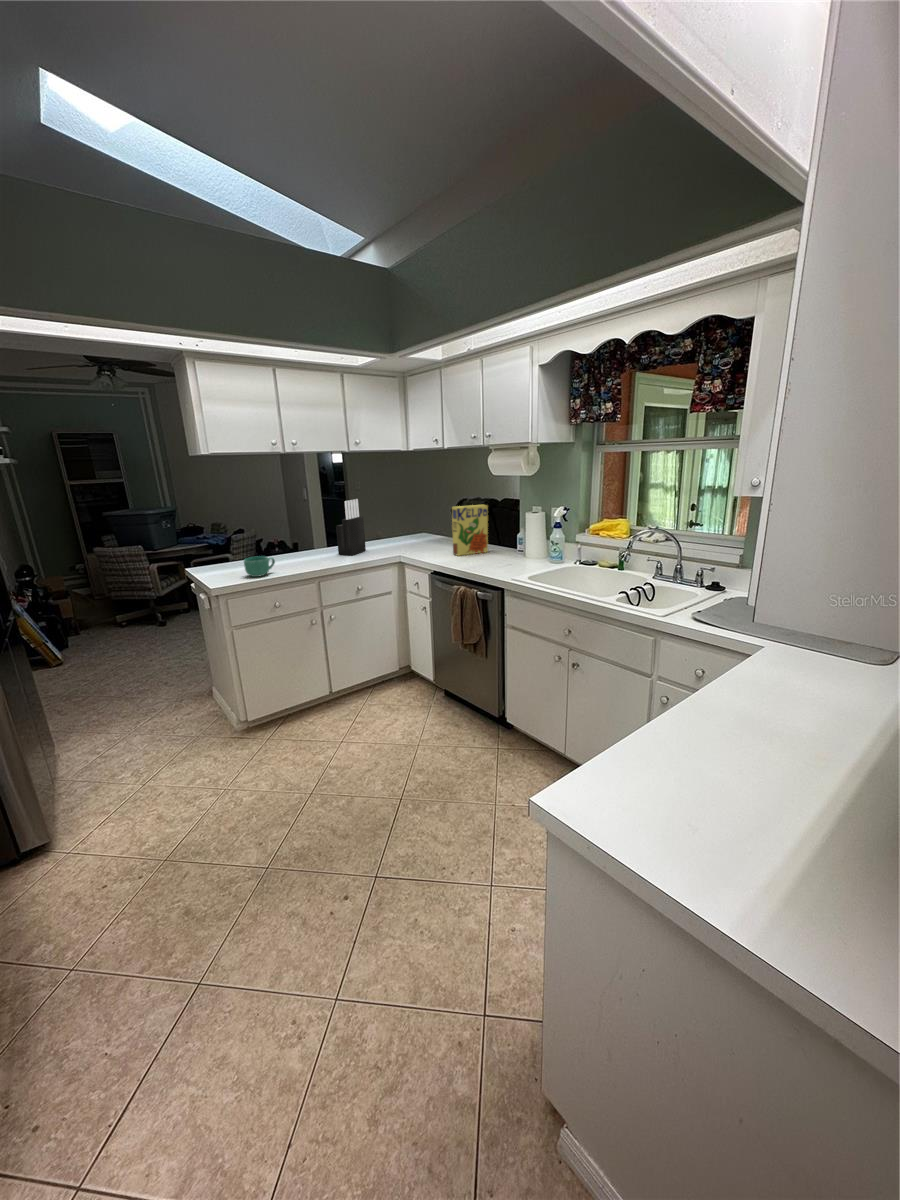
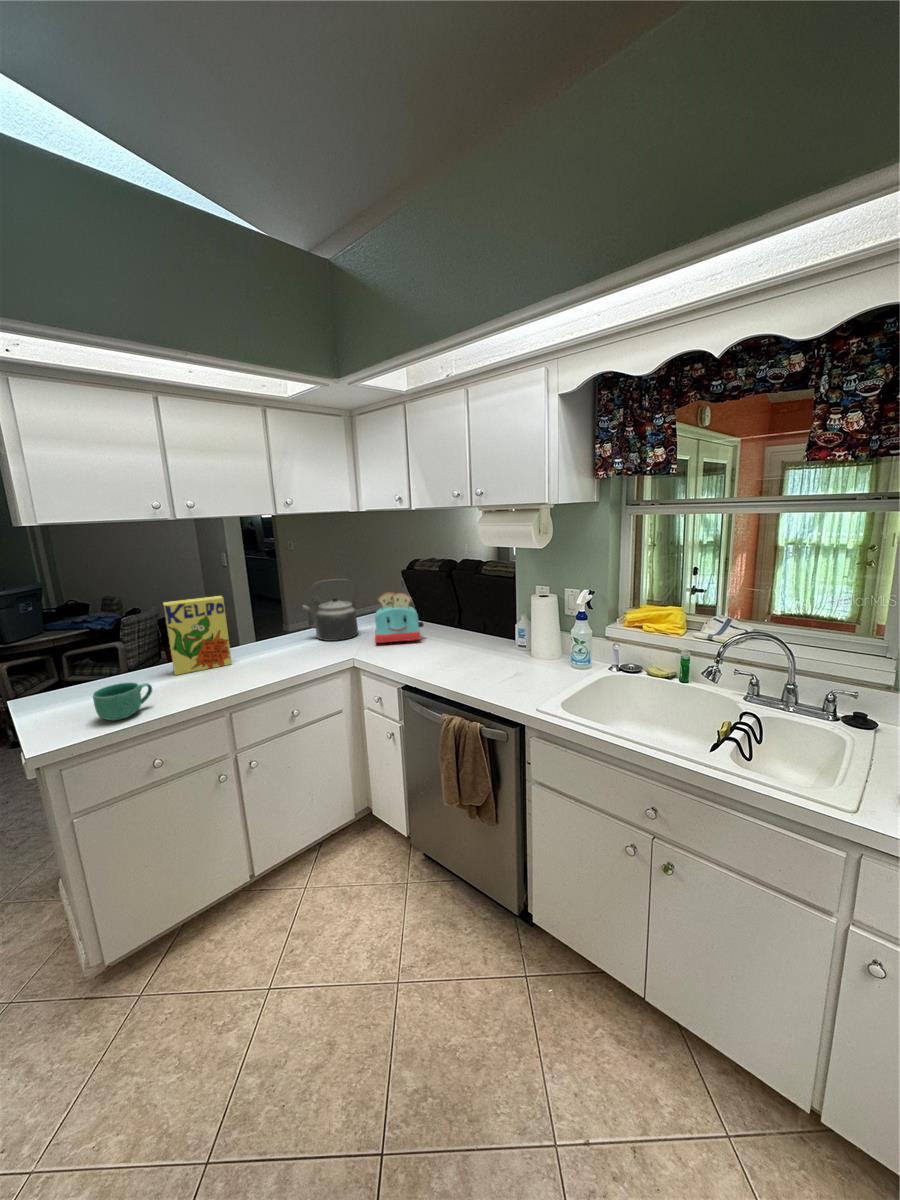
knife block: present [336,499,366,555] -> none [258,577,303,659]
kettle: none [366,503,405,548] -> present [303,579,358,641]
cereal box: present [452,505,488,556] -> present [163,596,232,675]
toaster: none [416,513,452,549] -> present [375,592,423,643]

